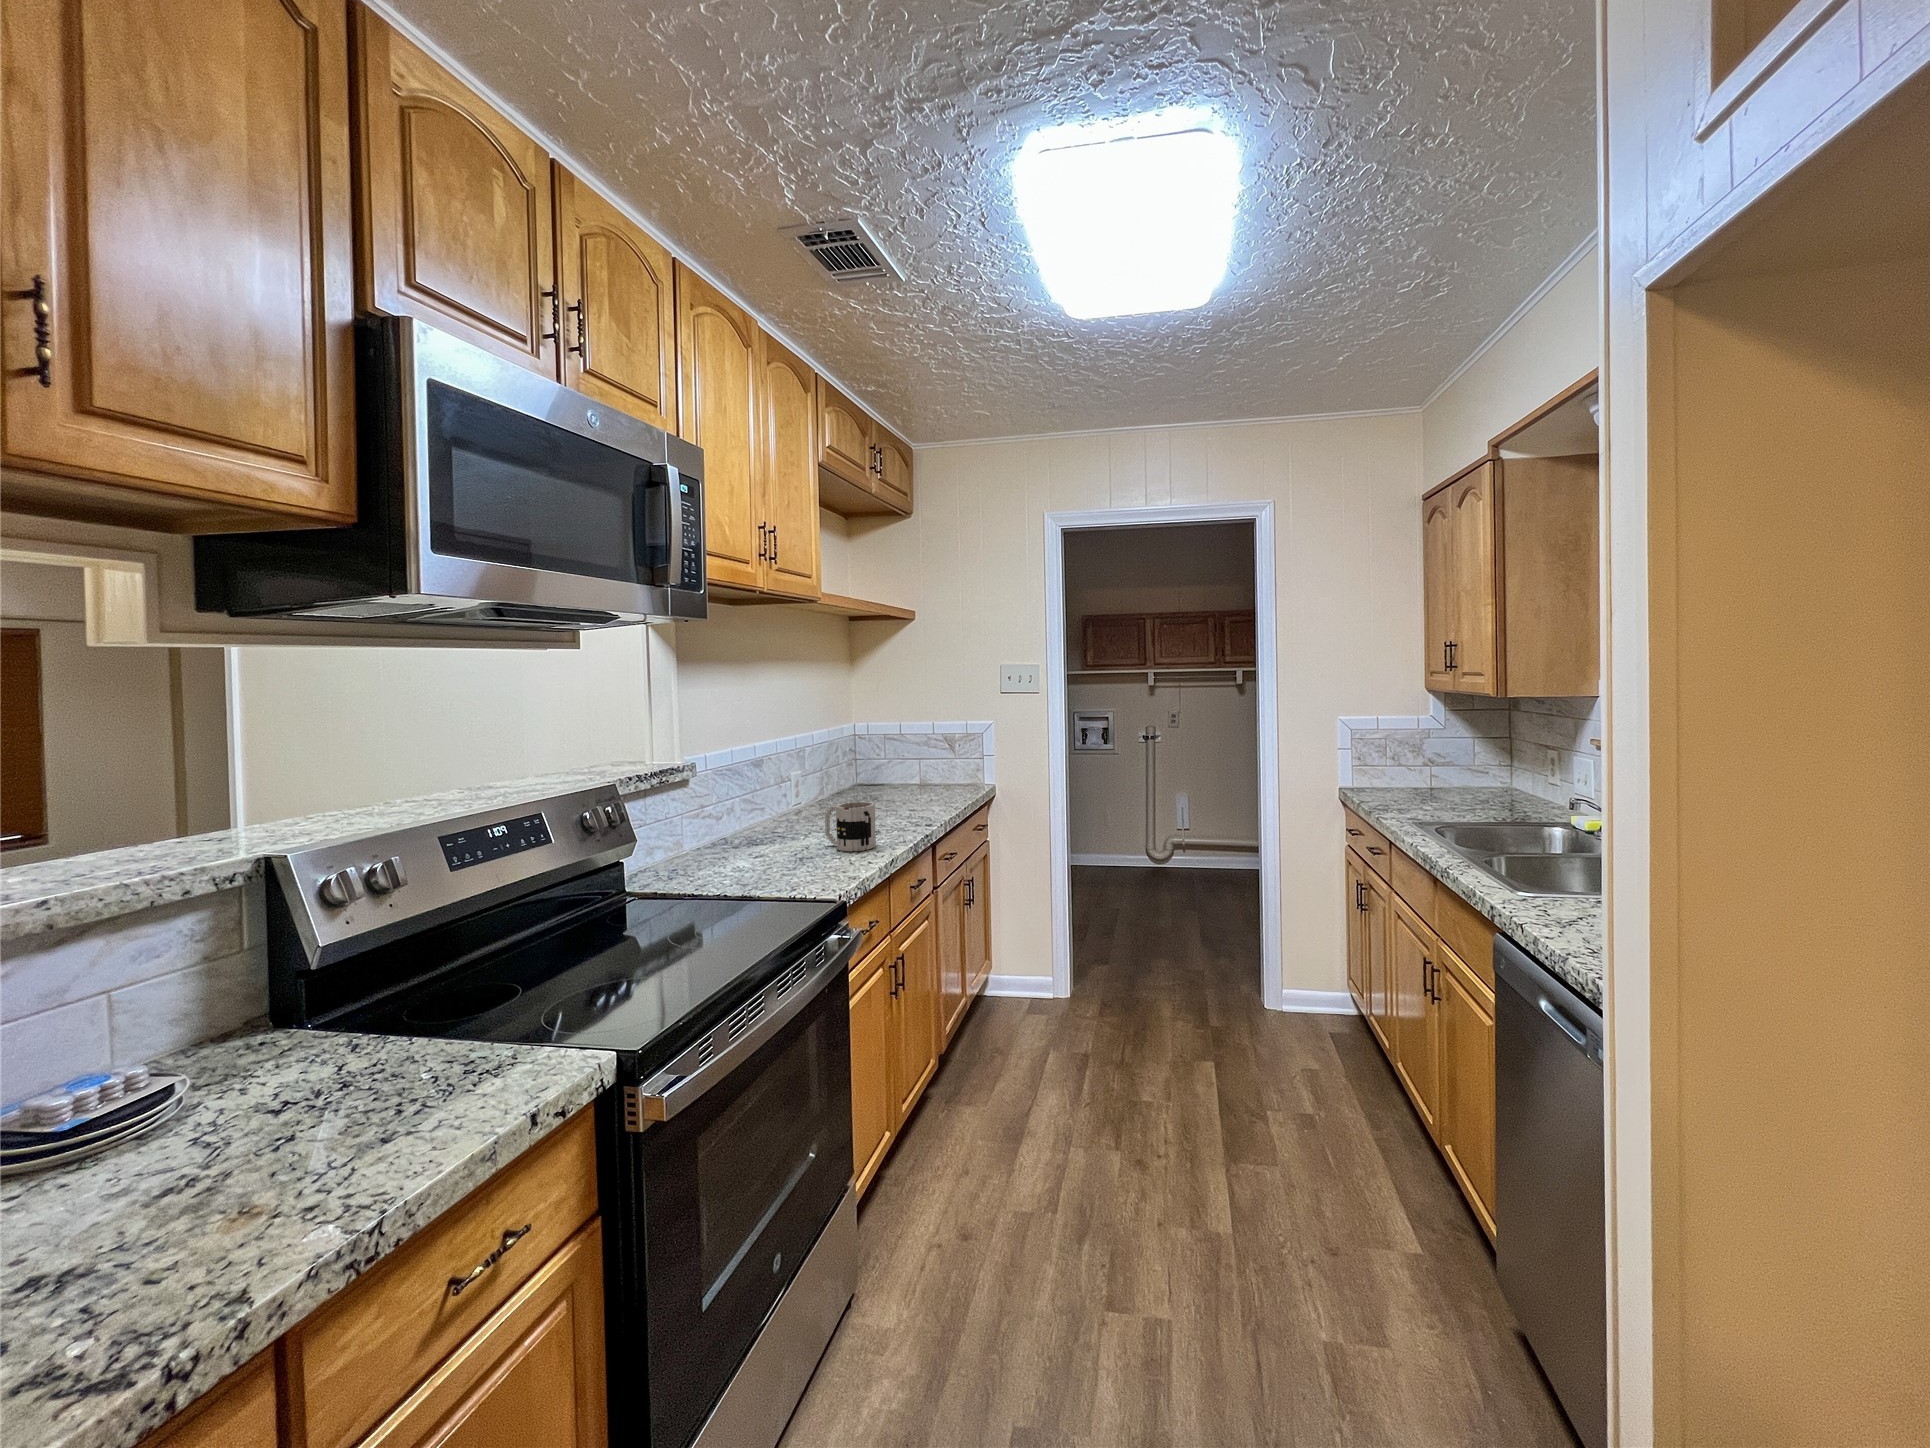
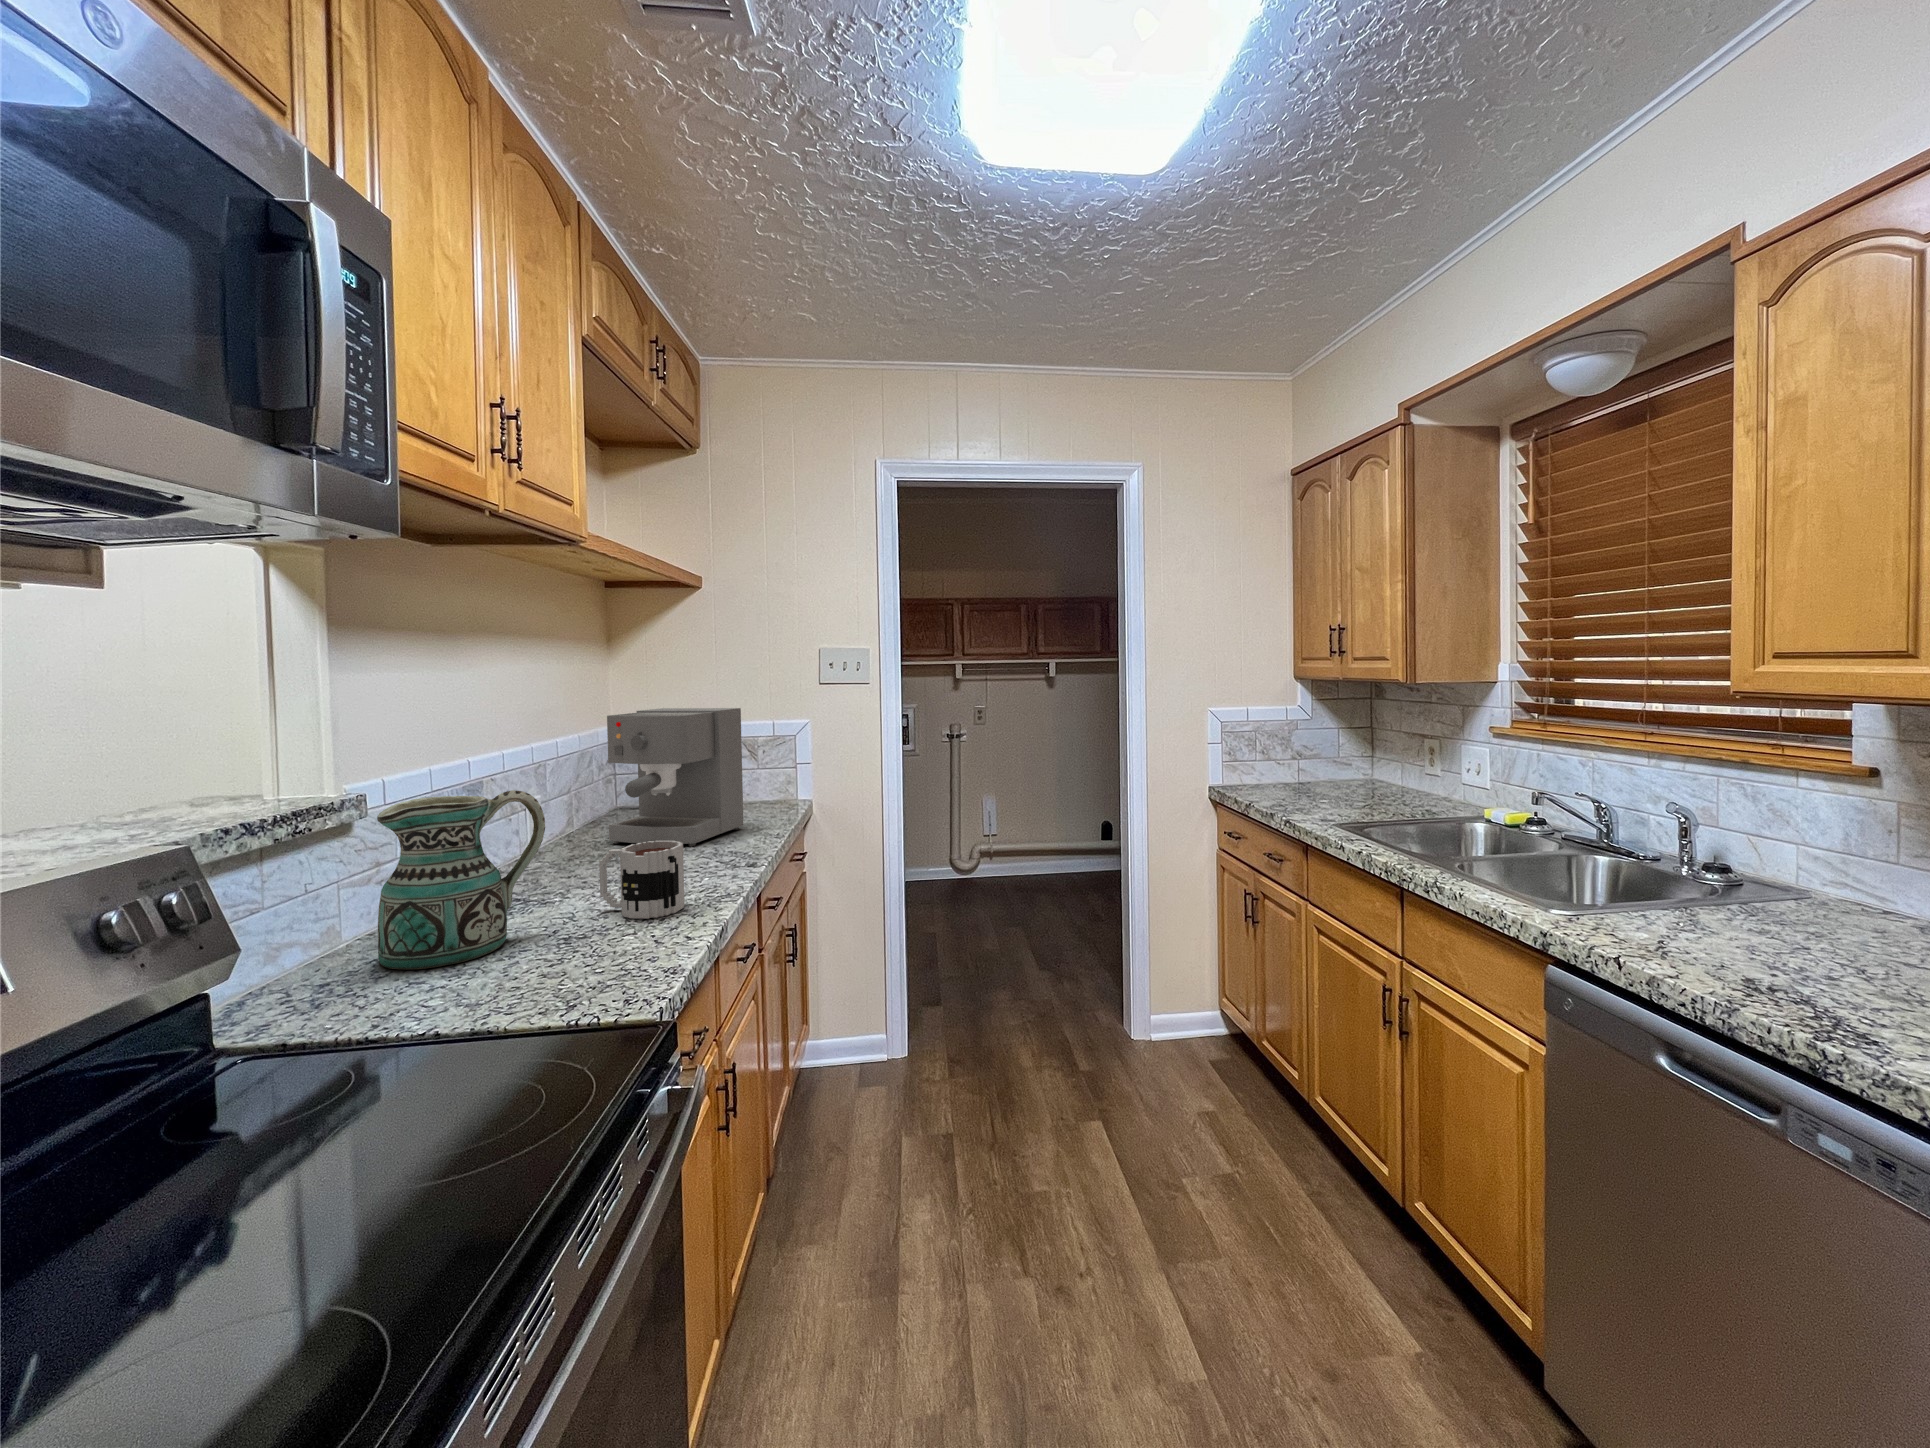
coffee maker: none [844,712,937,812] -> present [607,708,743,846]
ceramic pitcher: none [701,764,792,867] -> present [377,790,545,969]

